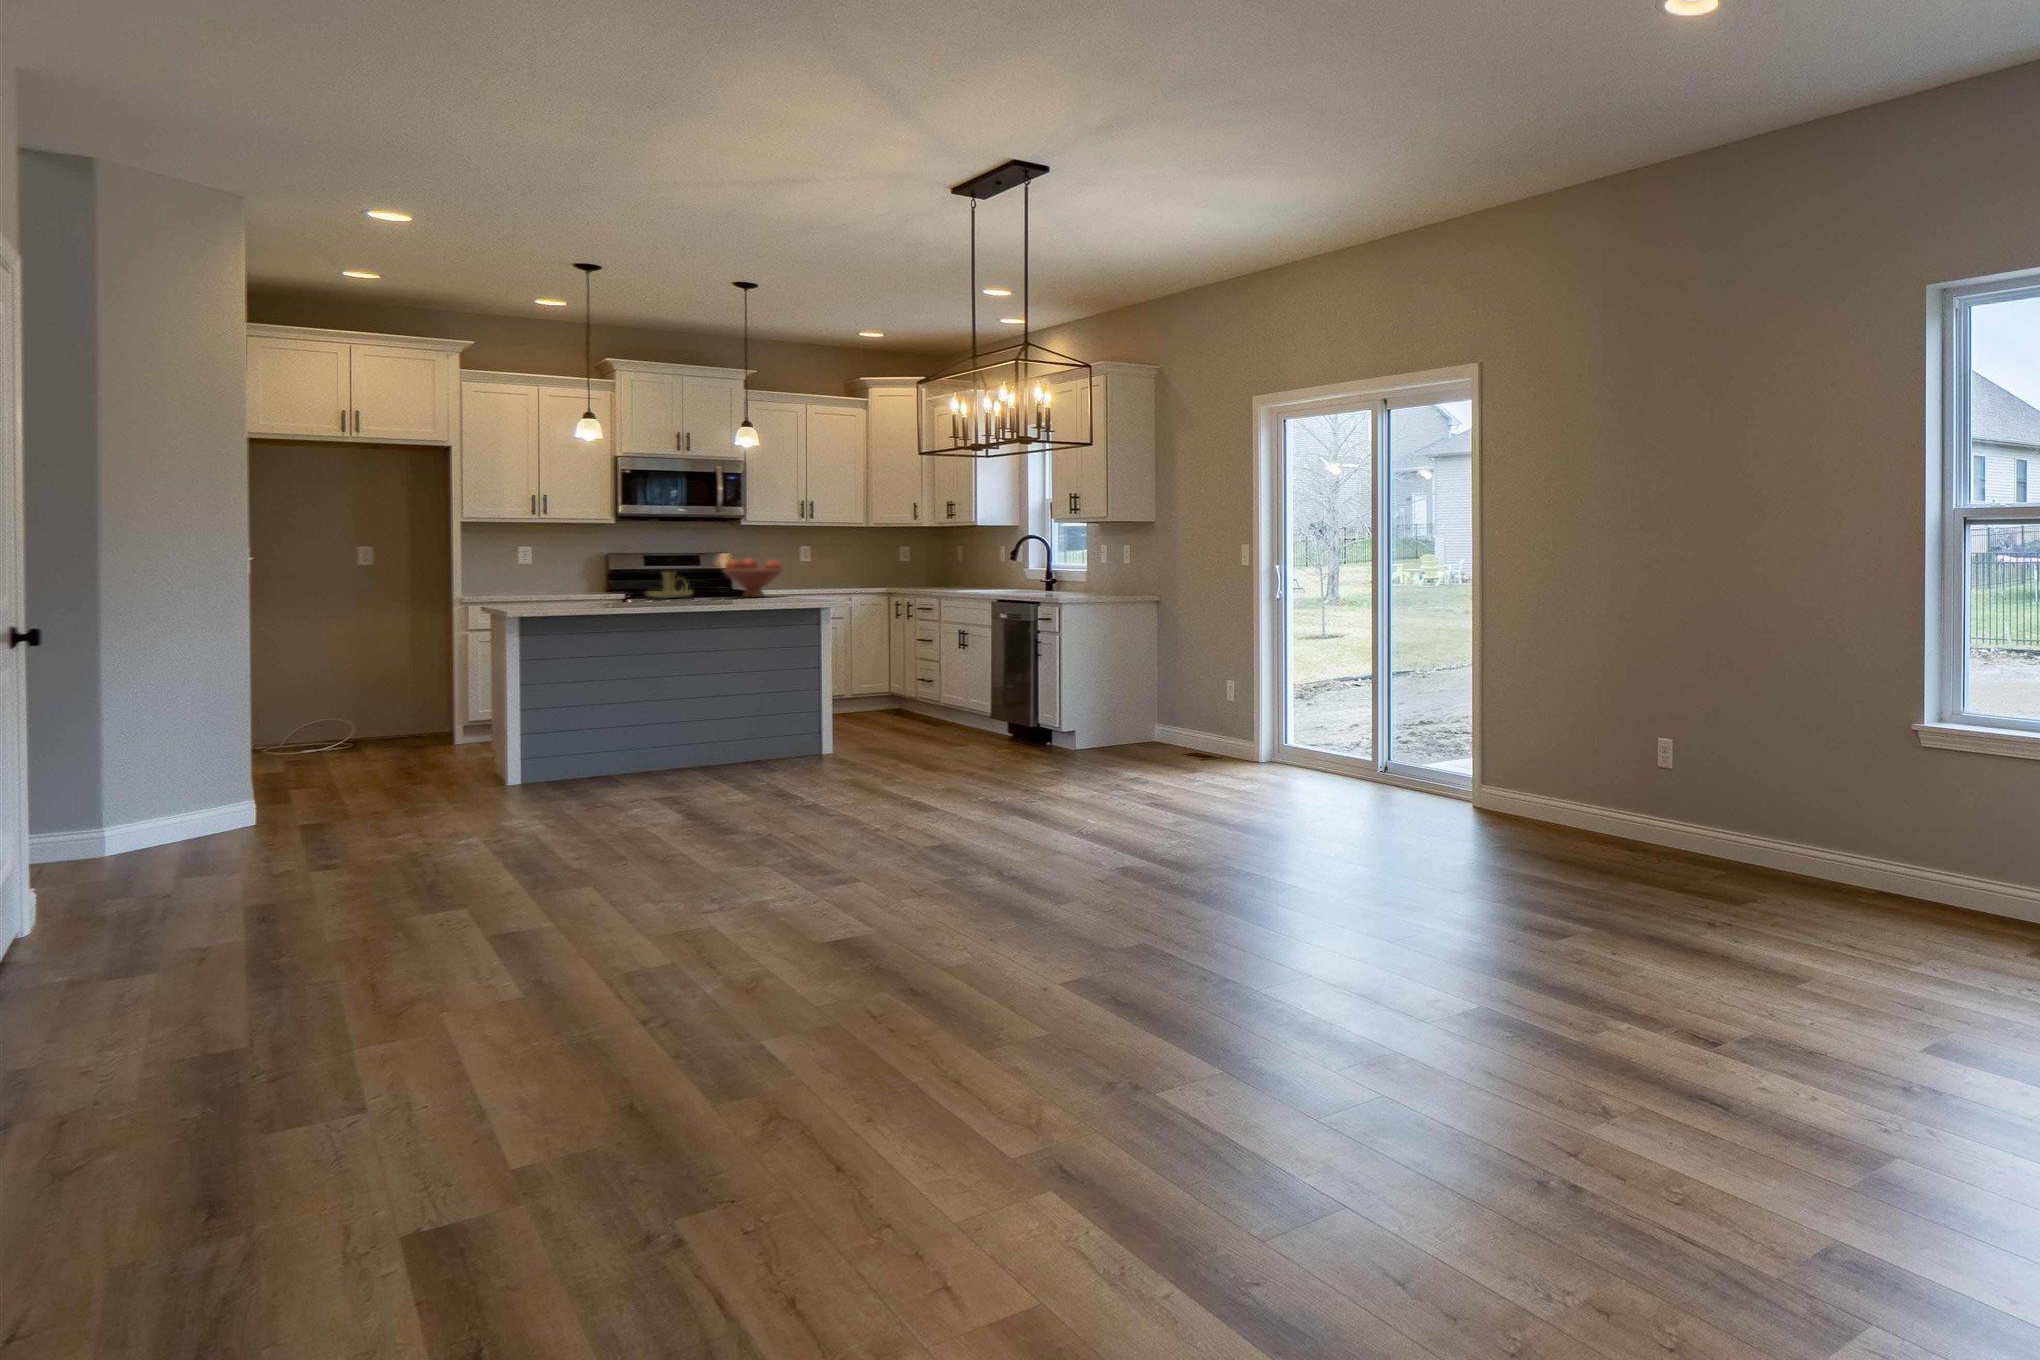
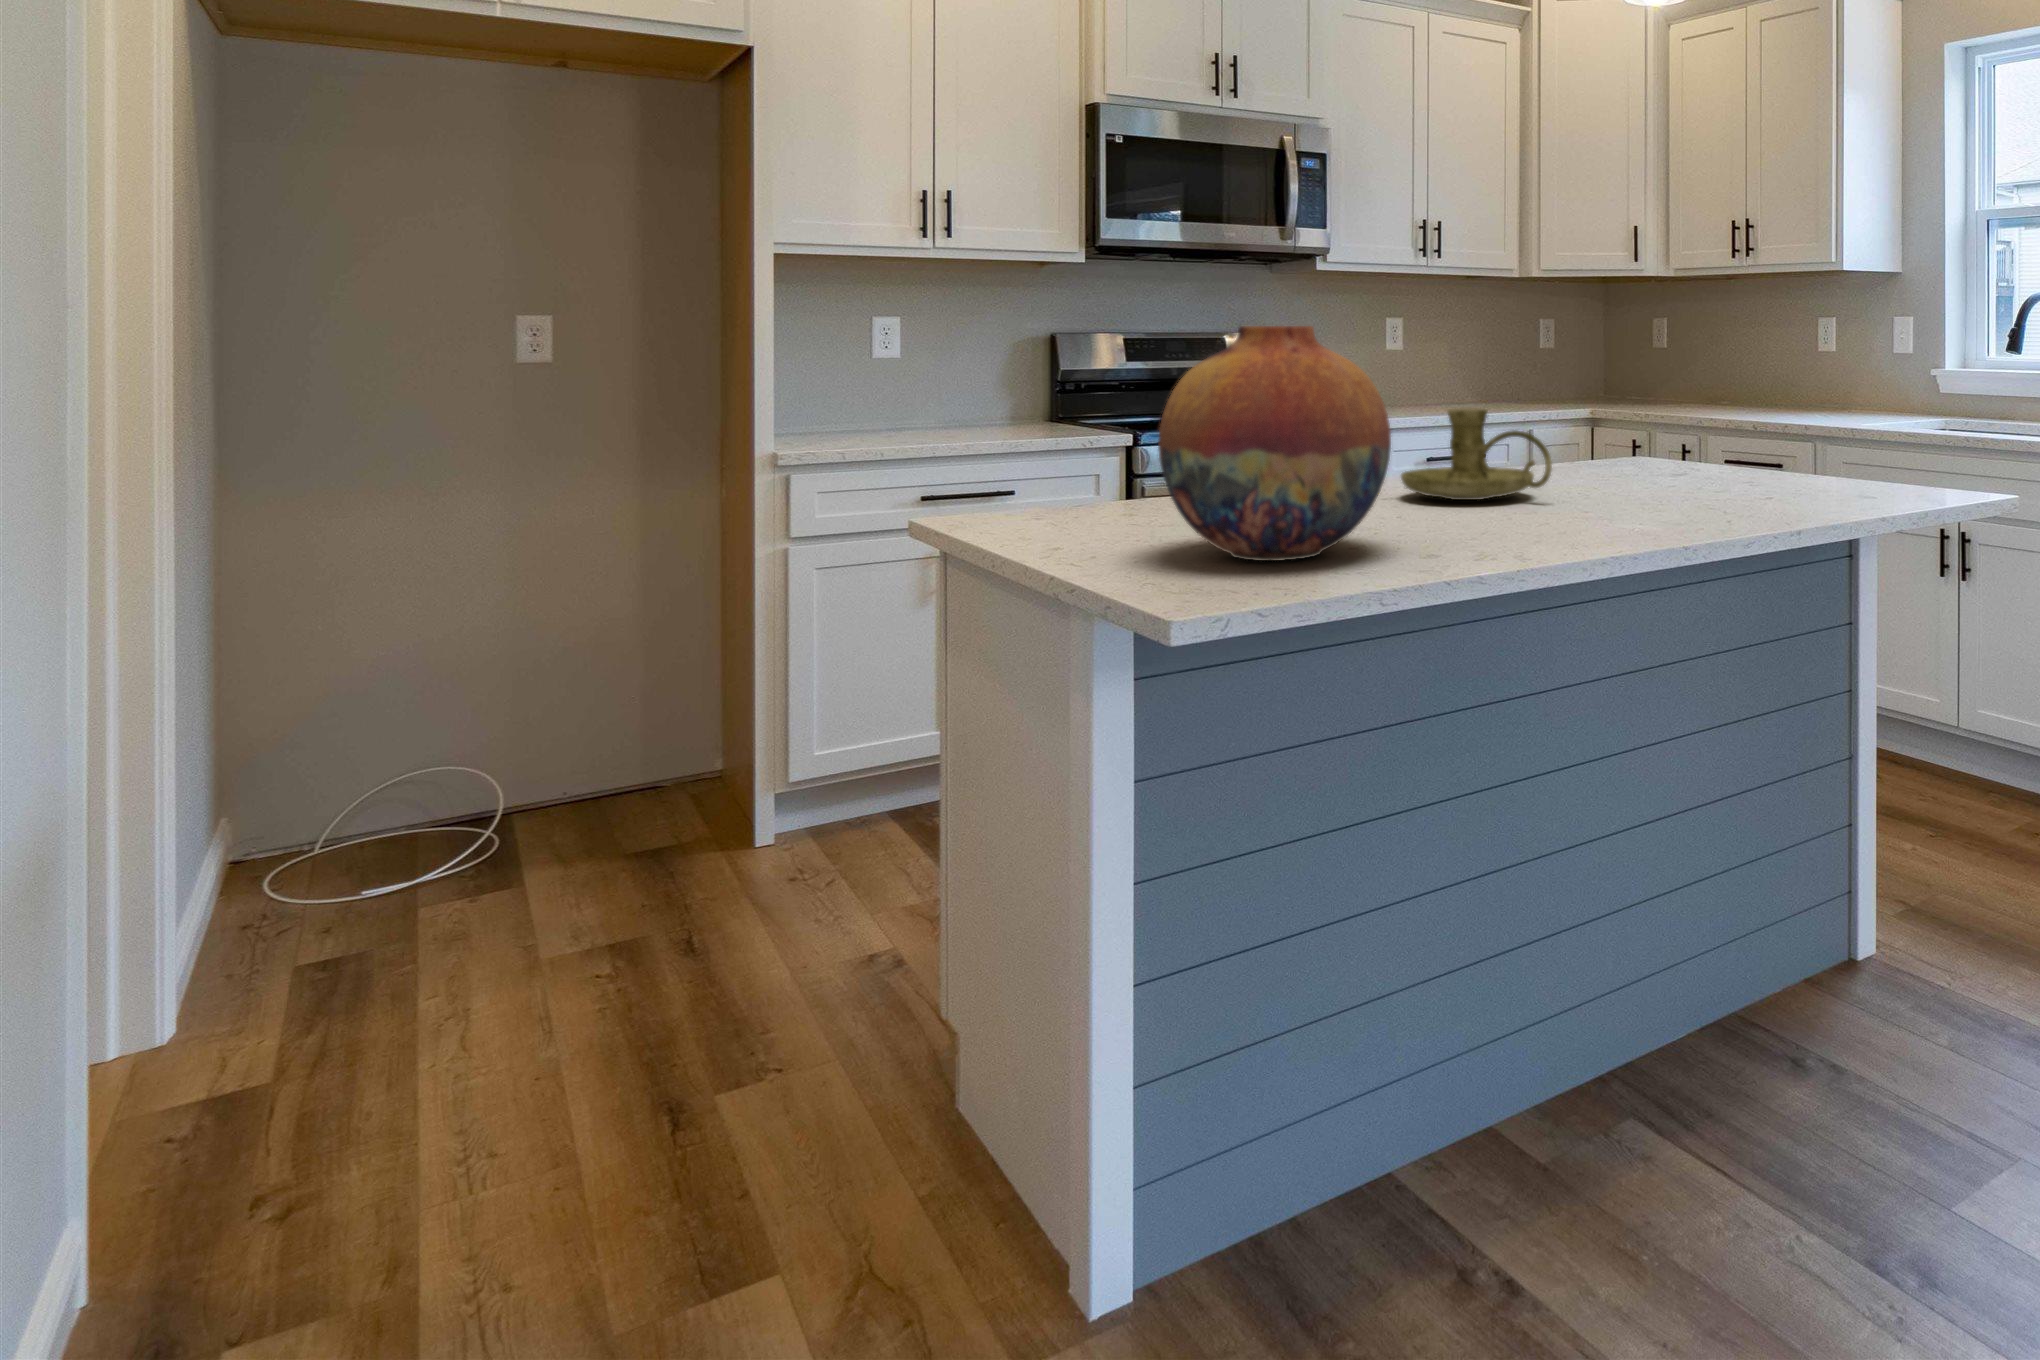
vase: none [527,546,599,604] -> present [1158,326,1391,561]
fruit bowl: present [723,559,782,597] -> none [1642,367,1819,500]

